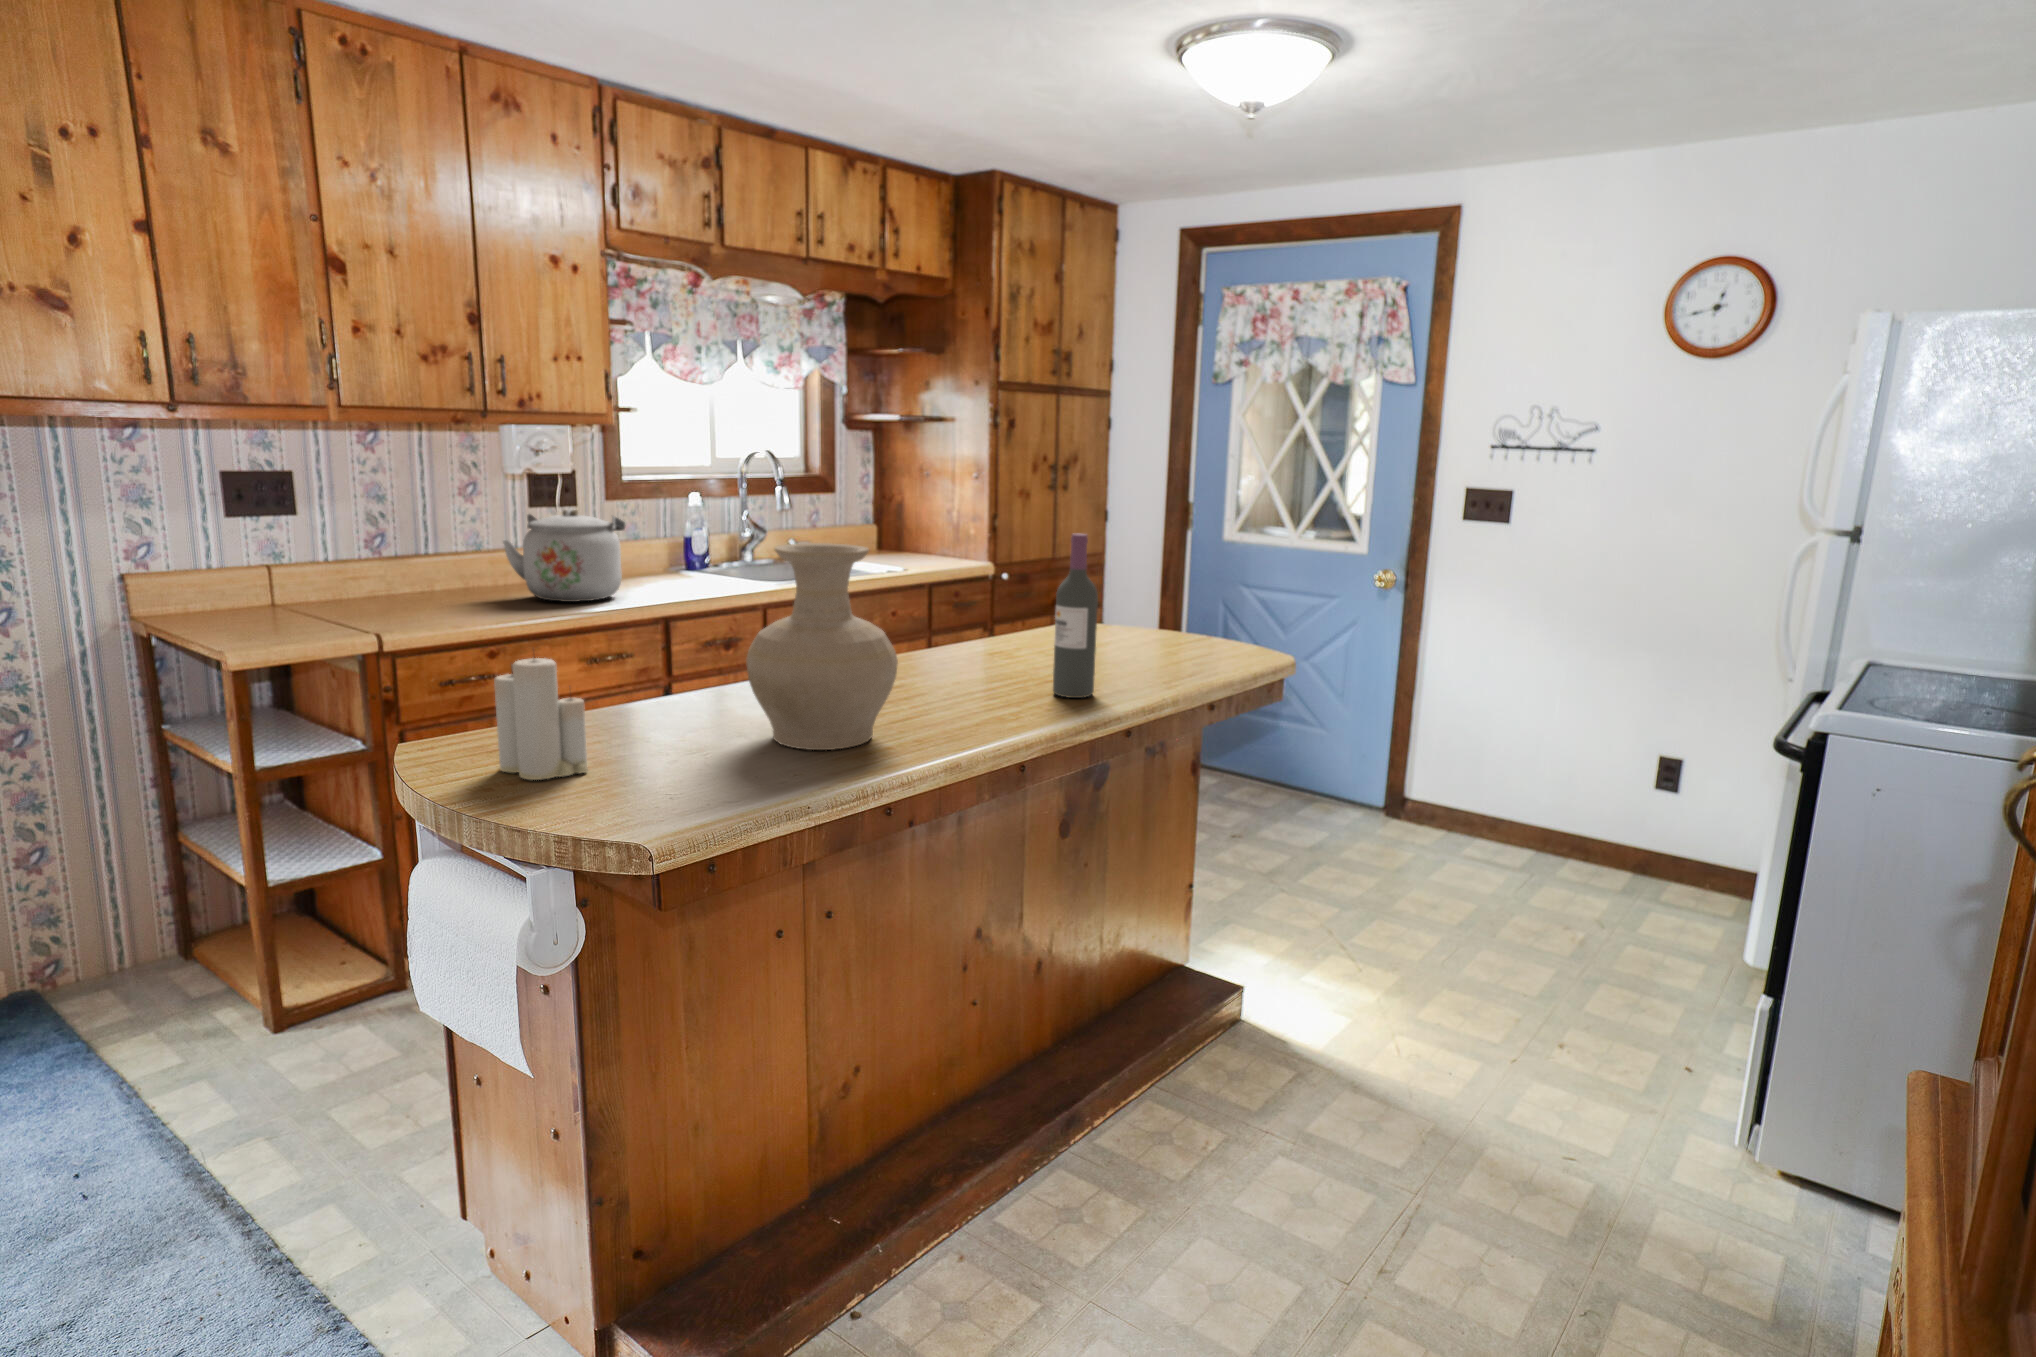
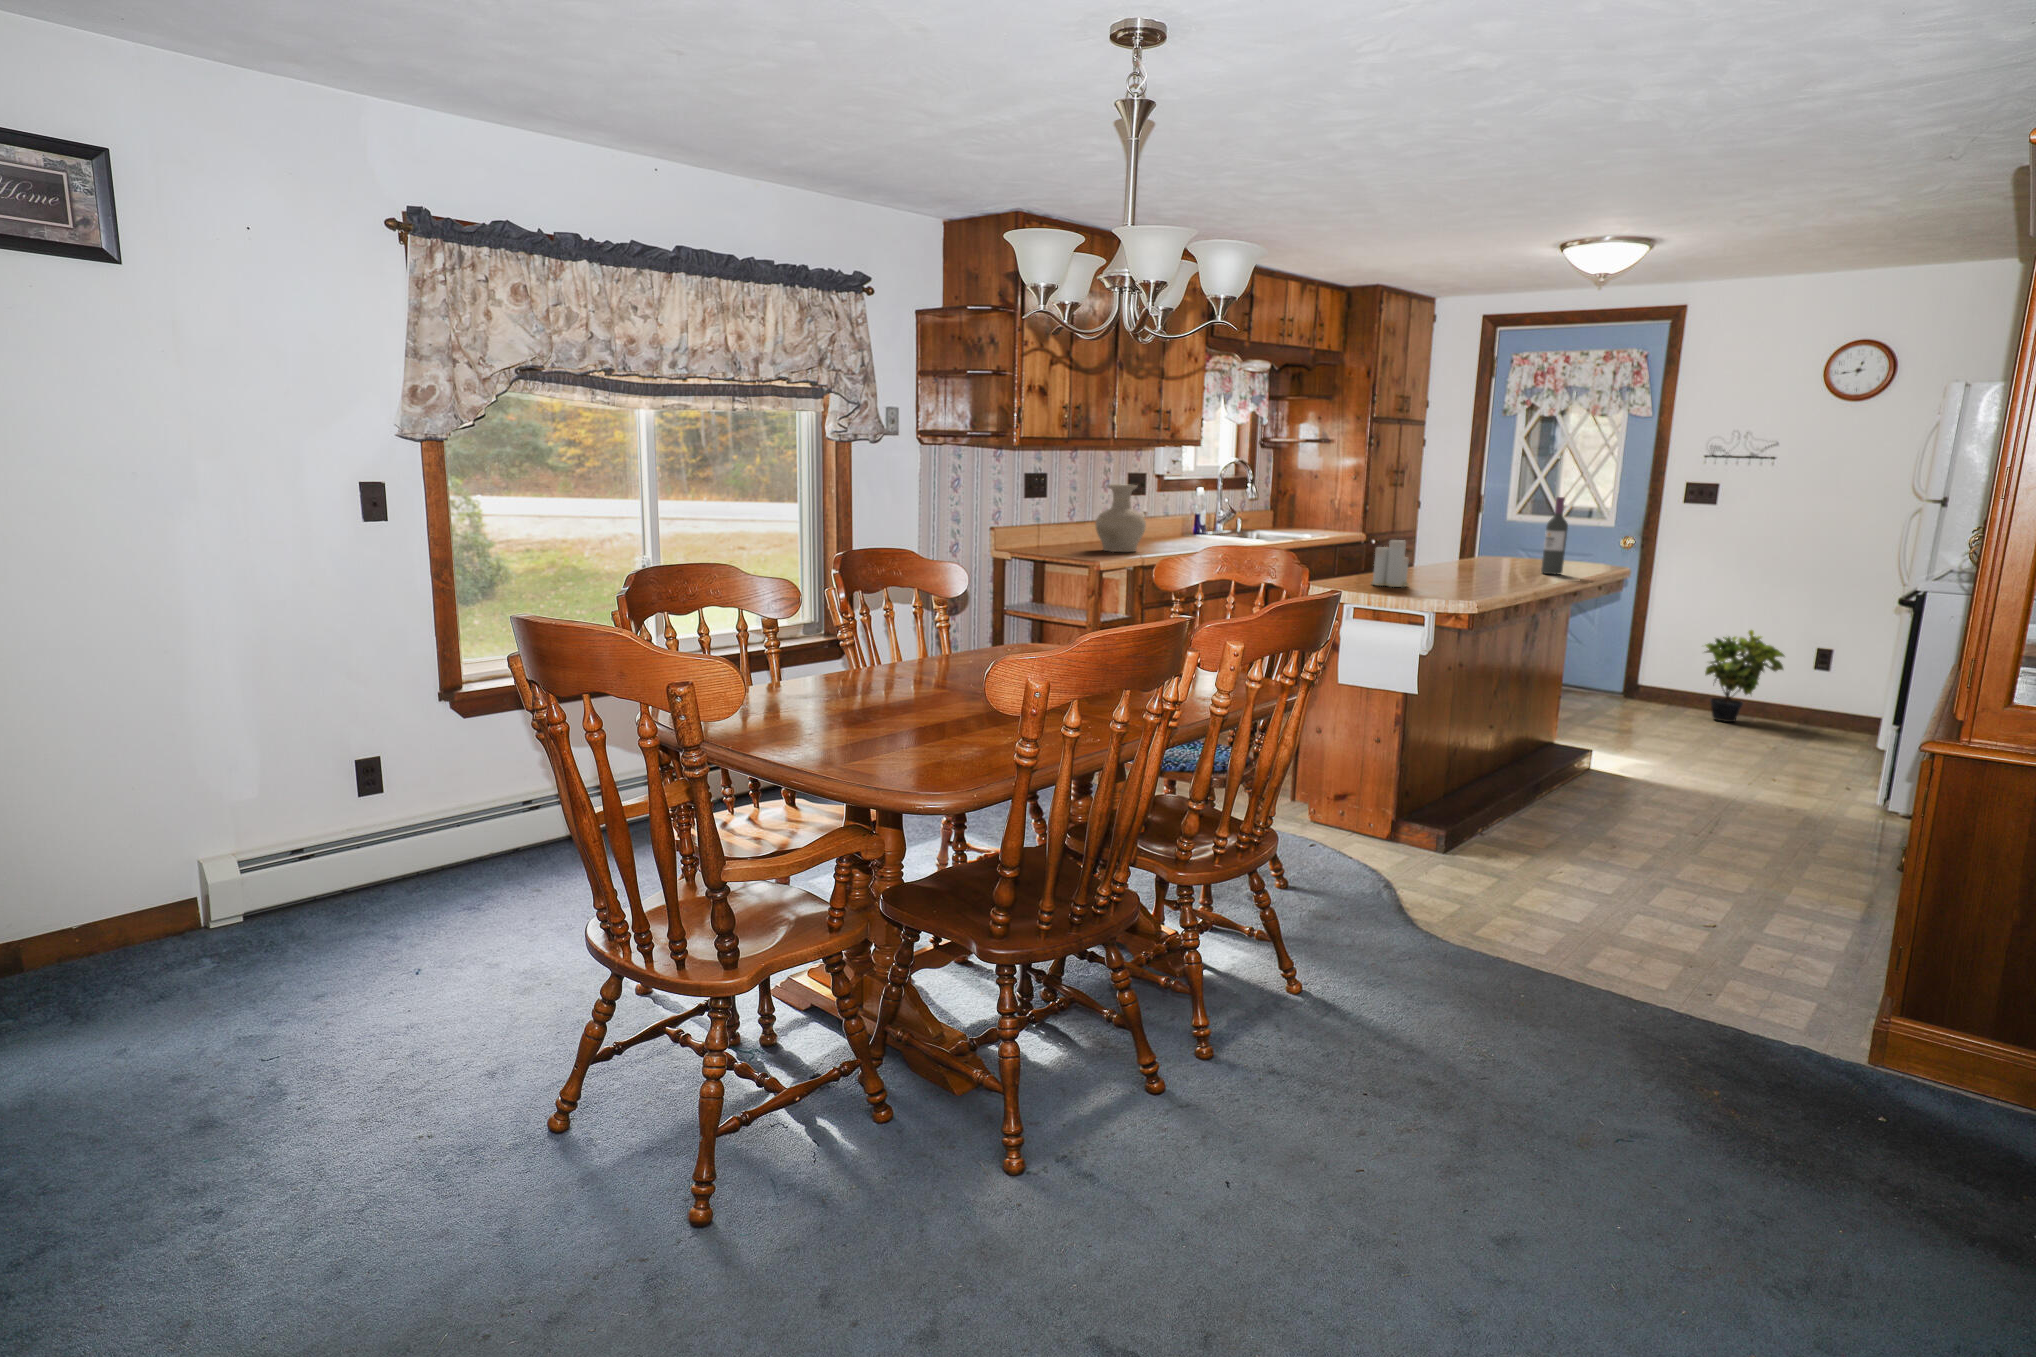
kettle: present [503,509,625,602] -> none [1149,494,1211,546]
vase: present [746,543,898,750] -> present [1095,484,1146,552]
potted plant: none [1485,726,1609,872] -> present [1705,630,1784,722]

